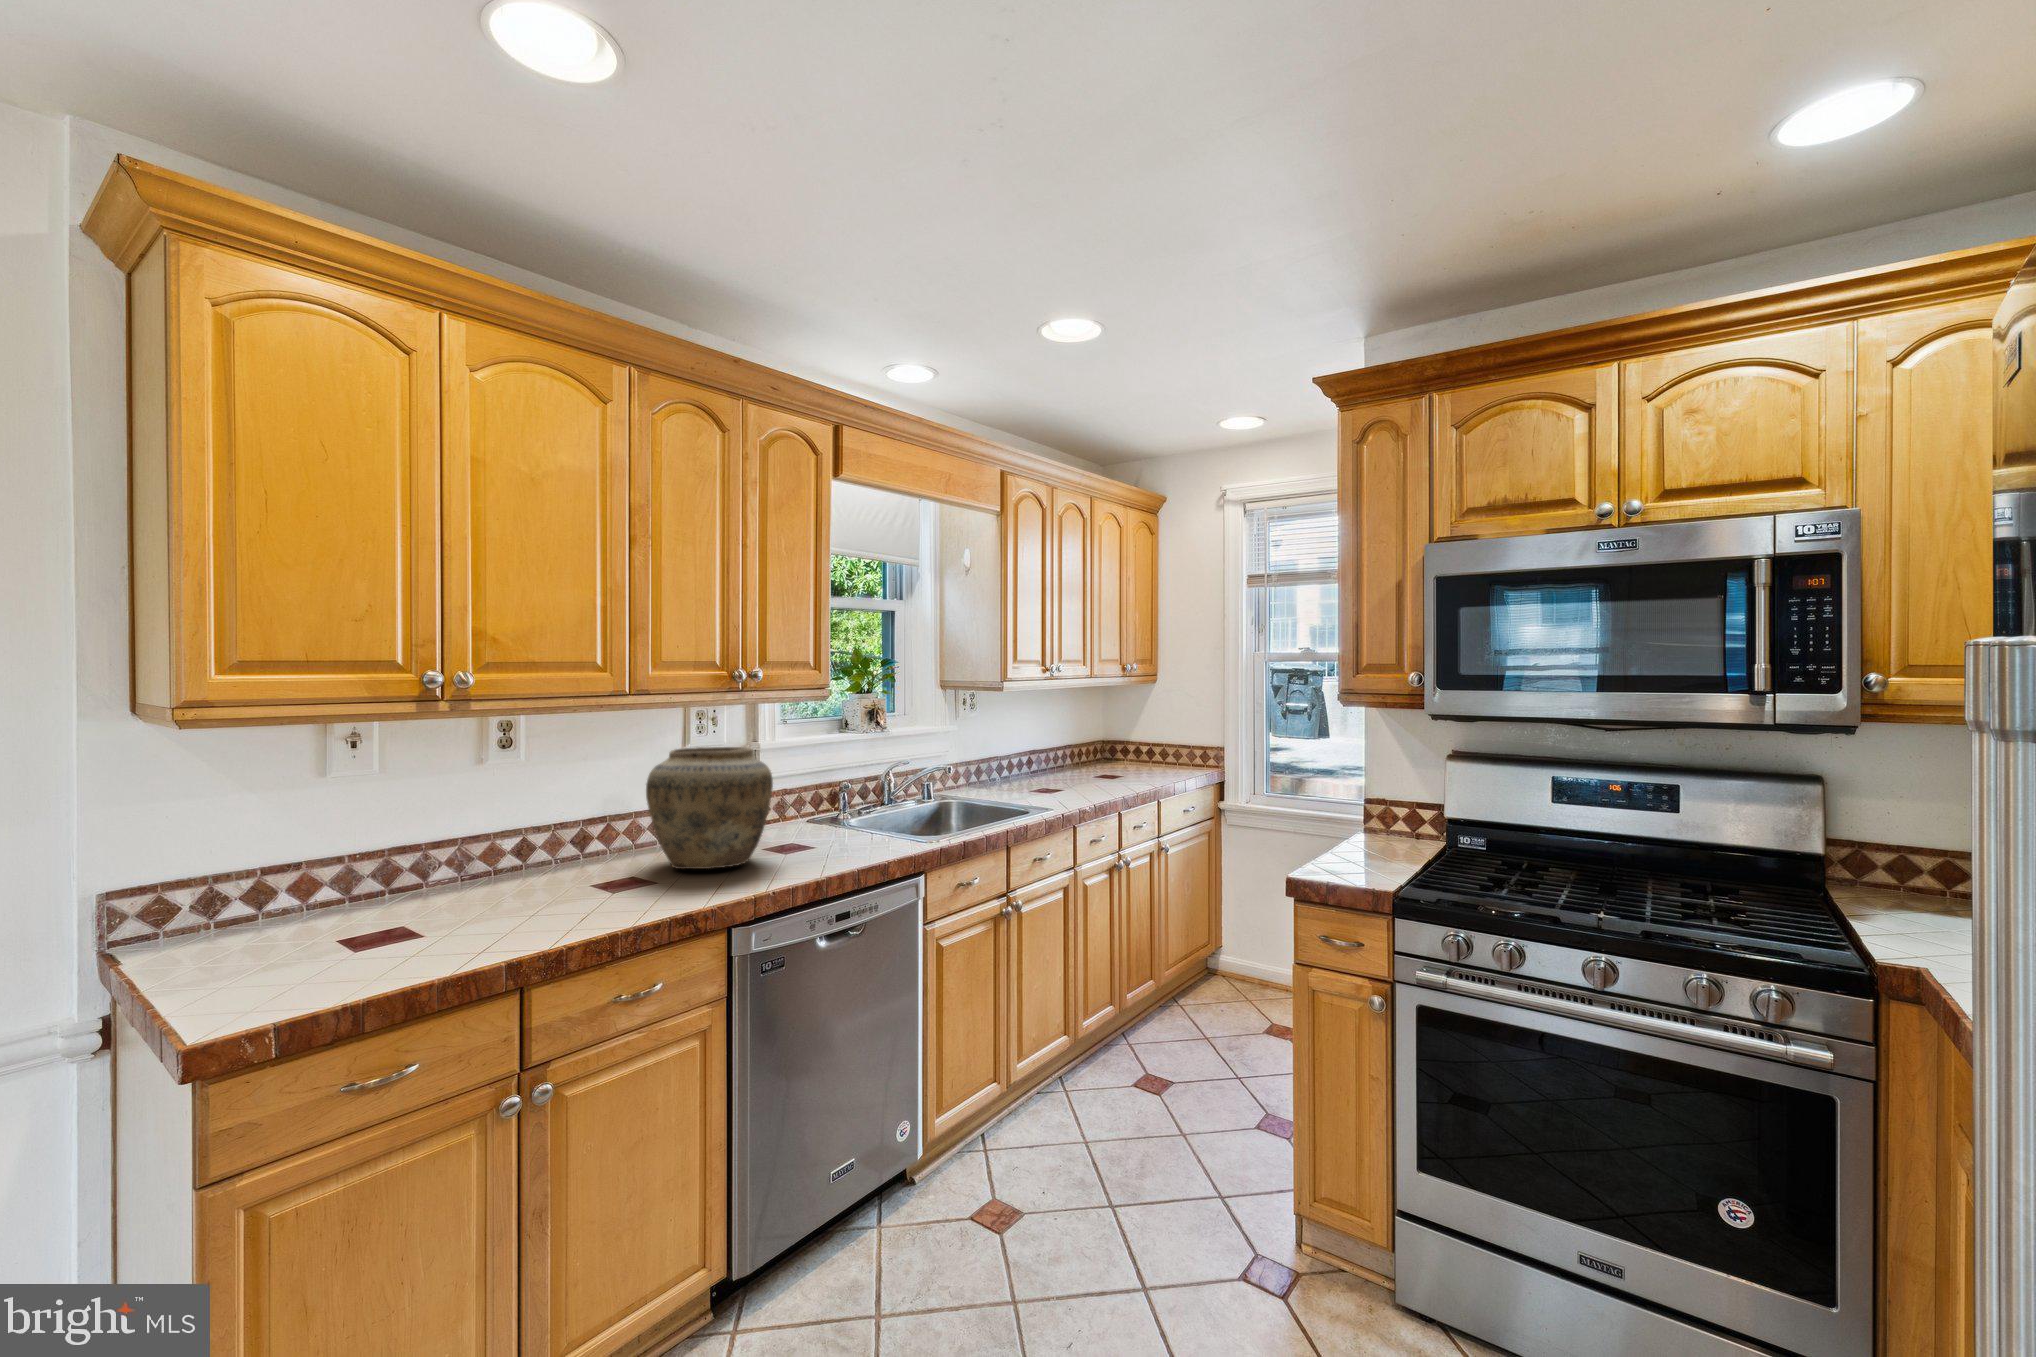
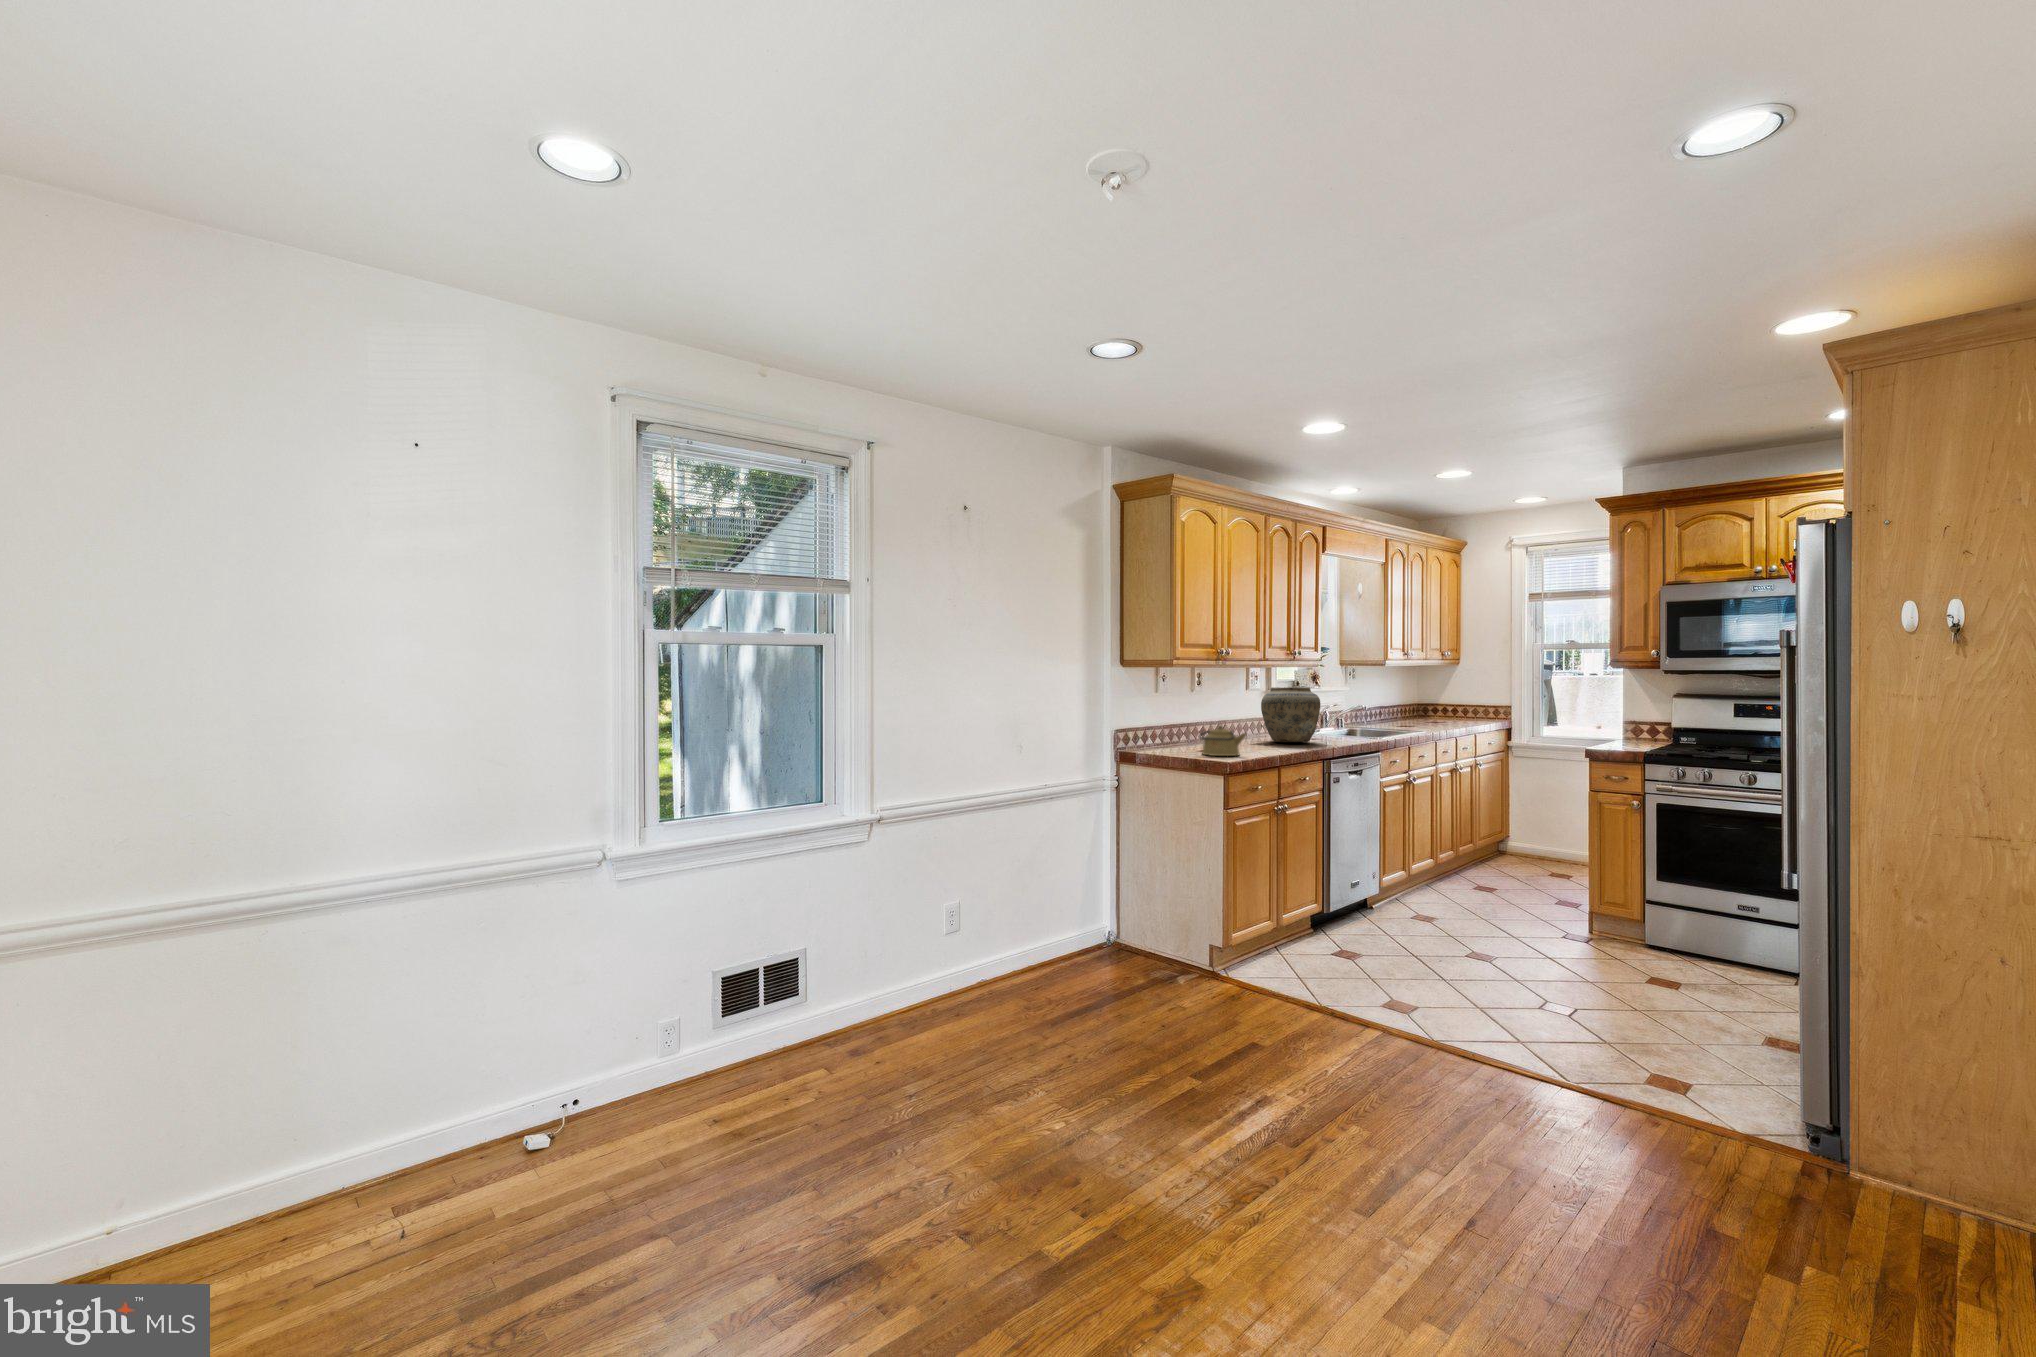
kettle: none [328,867,458,954] -> present [1199,726,1246,756]

